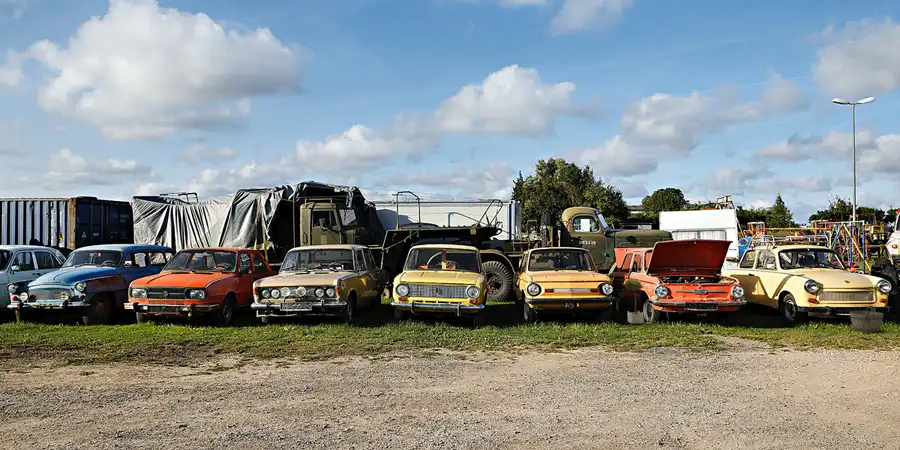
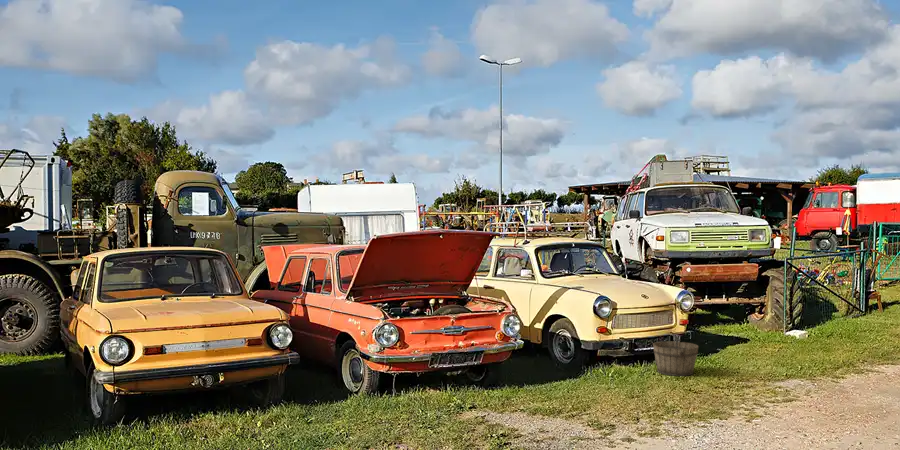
potted tree: present [625,278,644,324] -> none [308,307,344,398]

